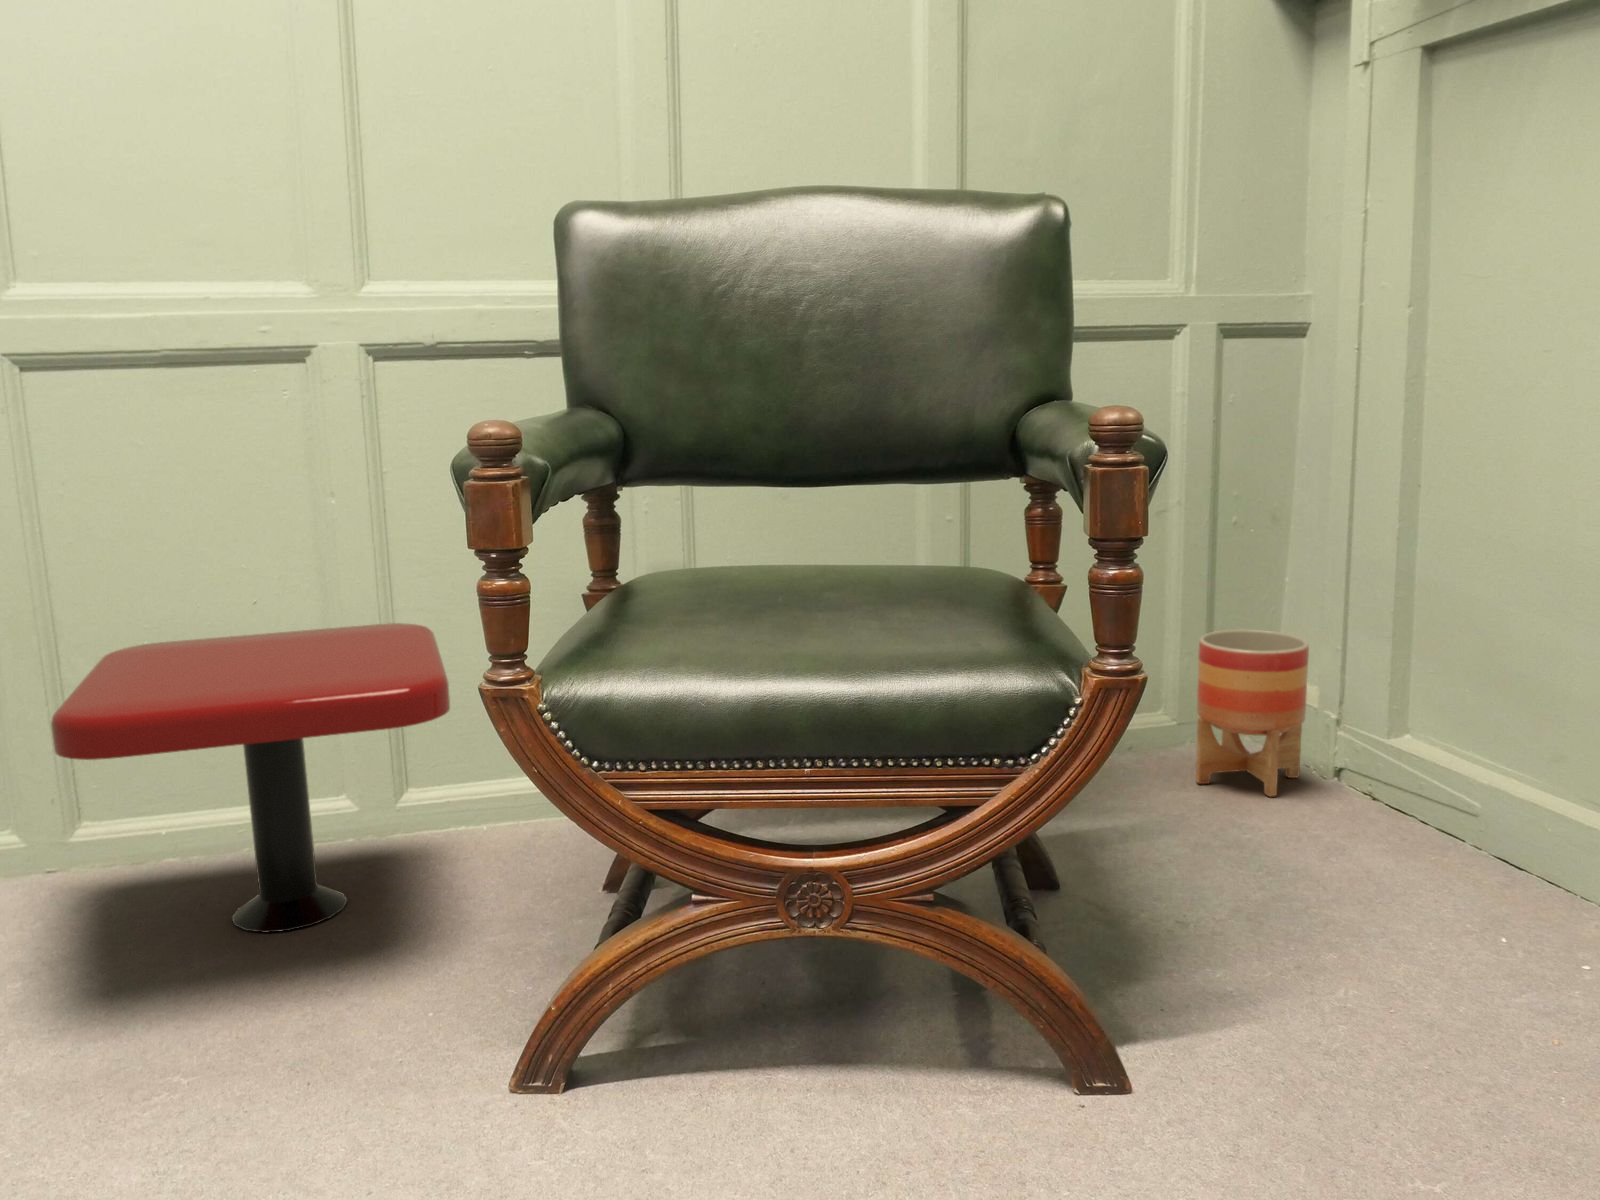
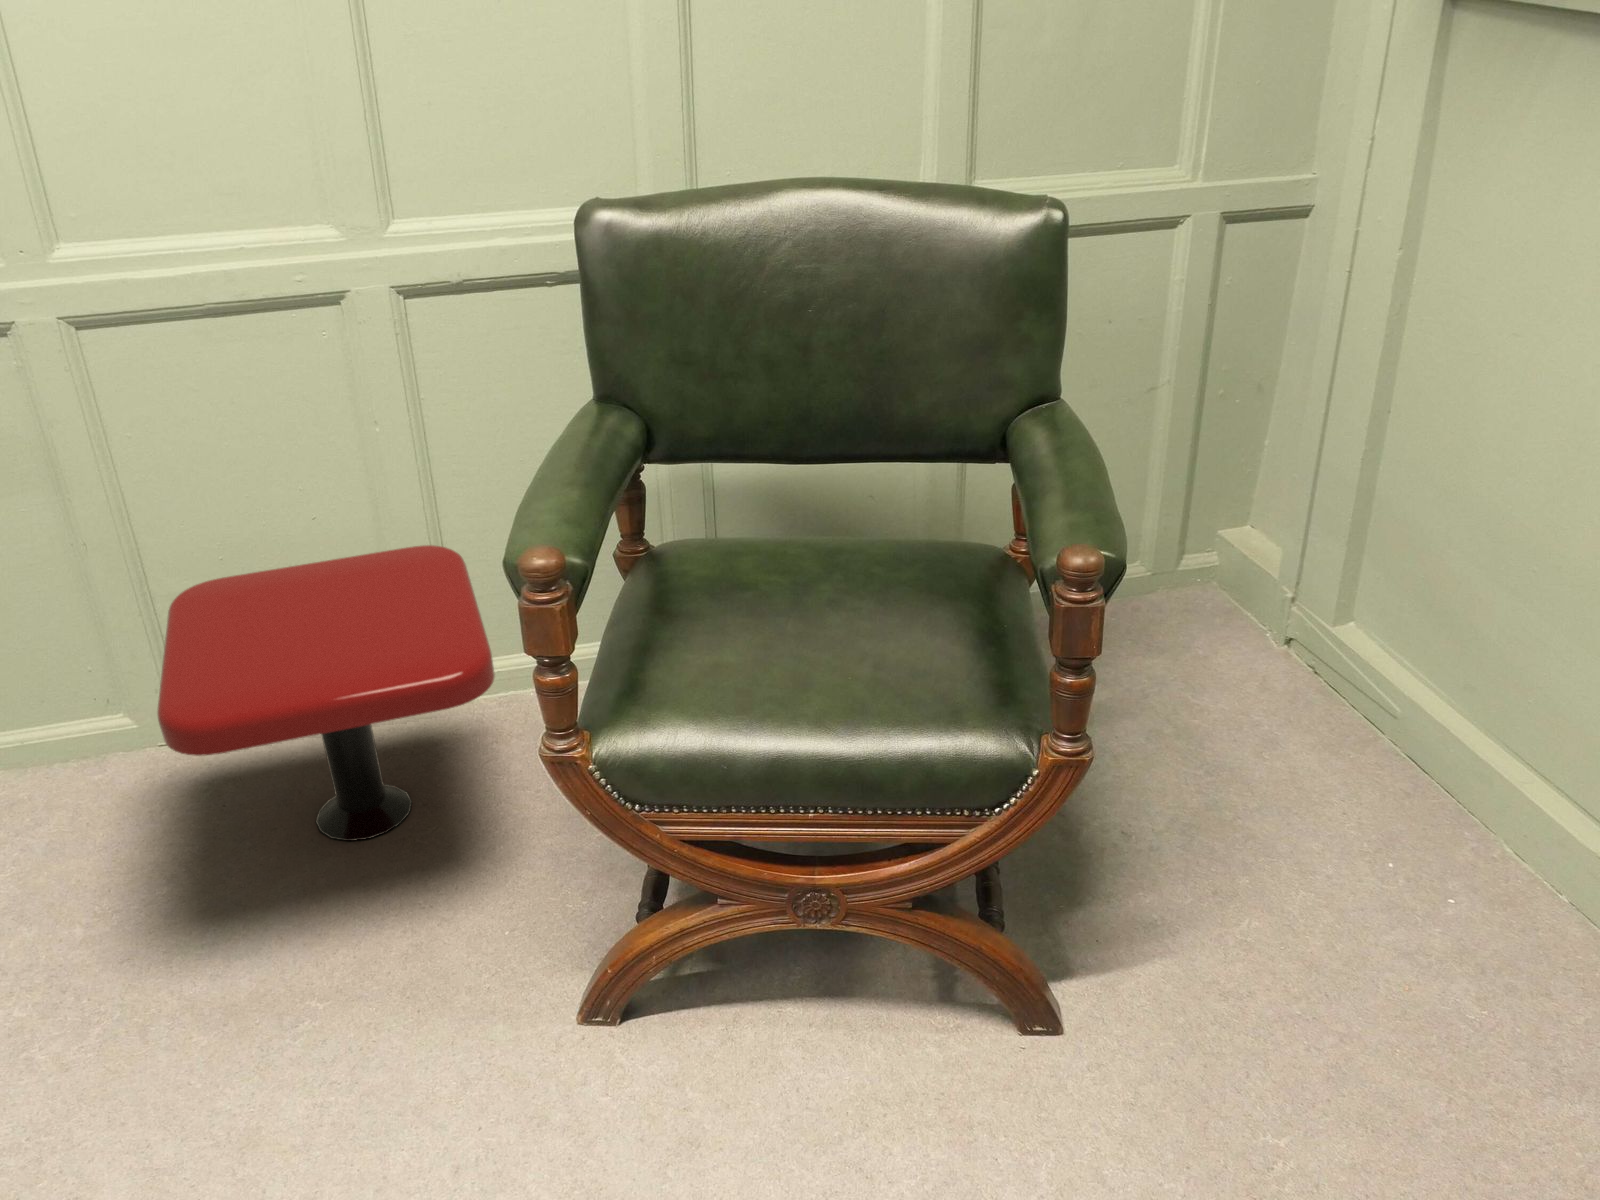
planter: present [1196,630,1309,796] -> none [1159,511,1273,673]

